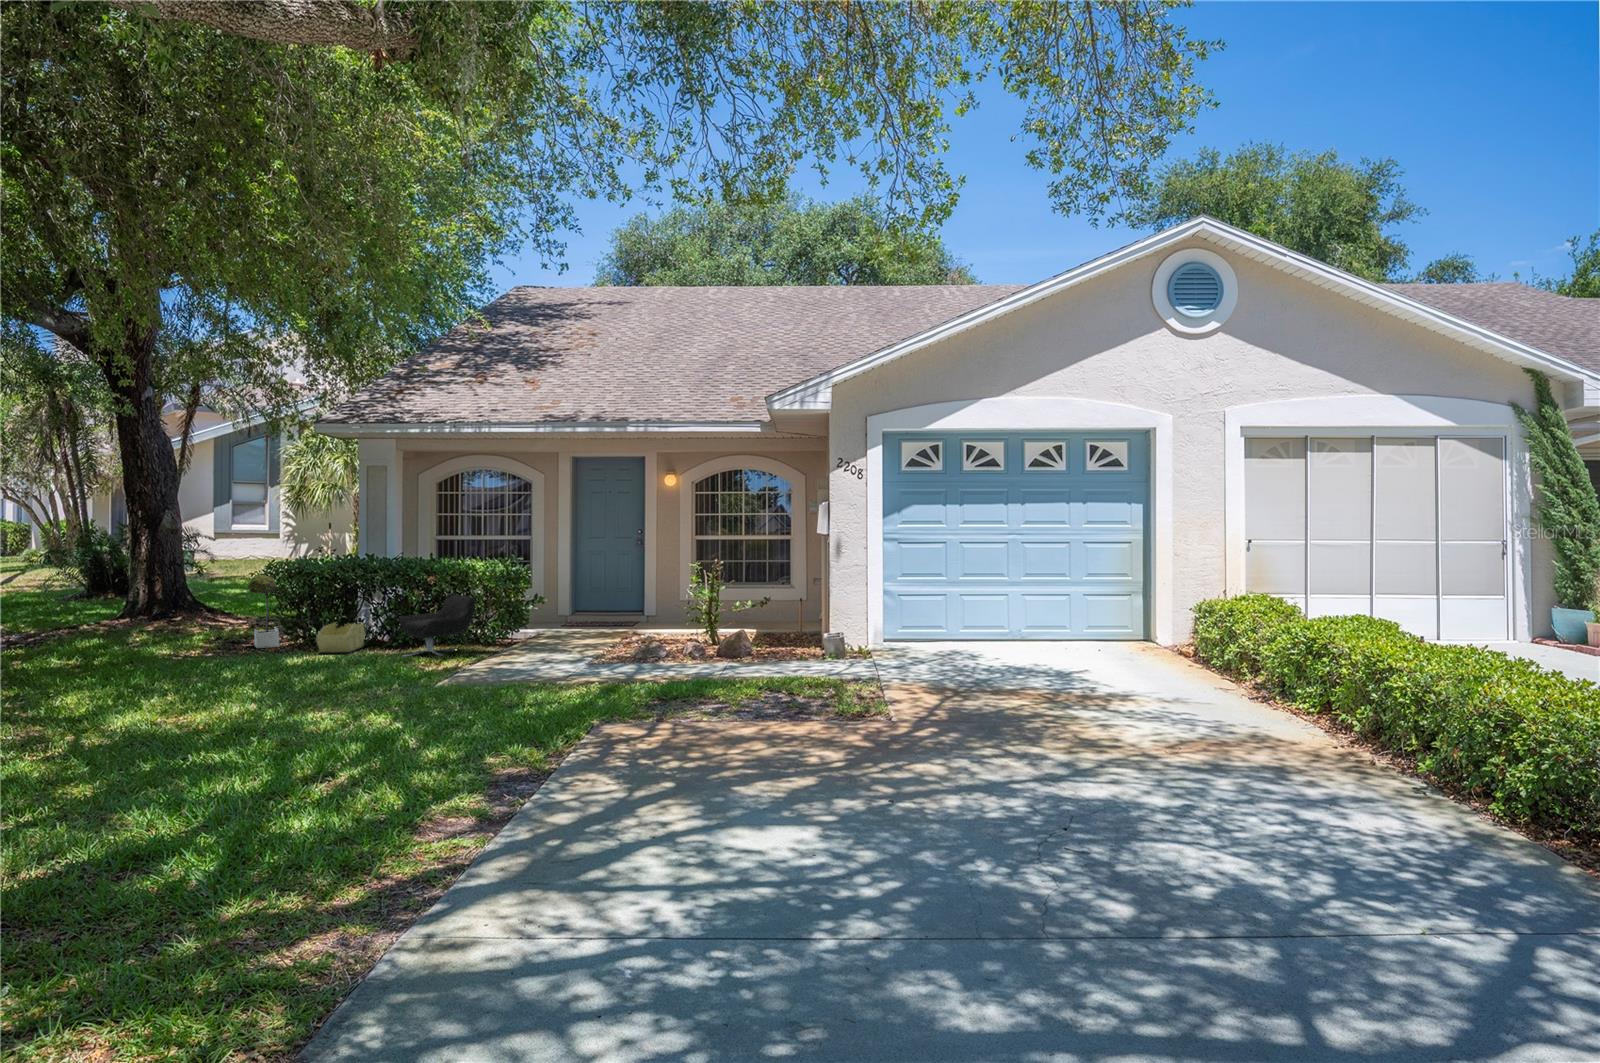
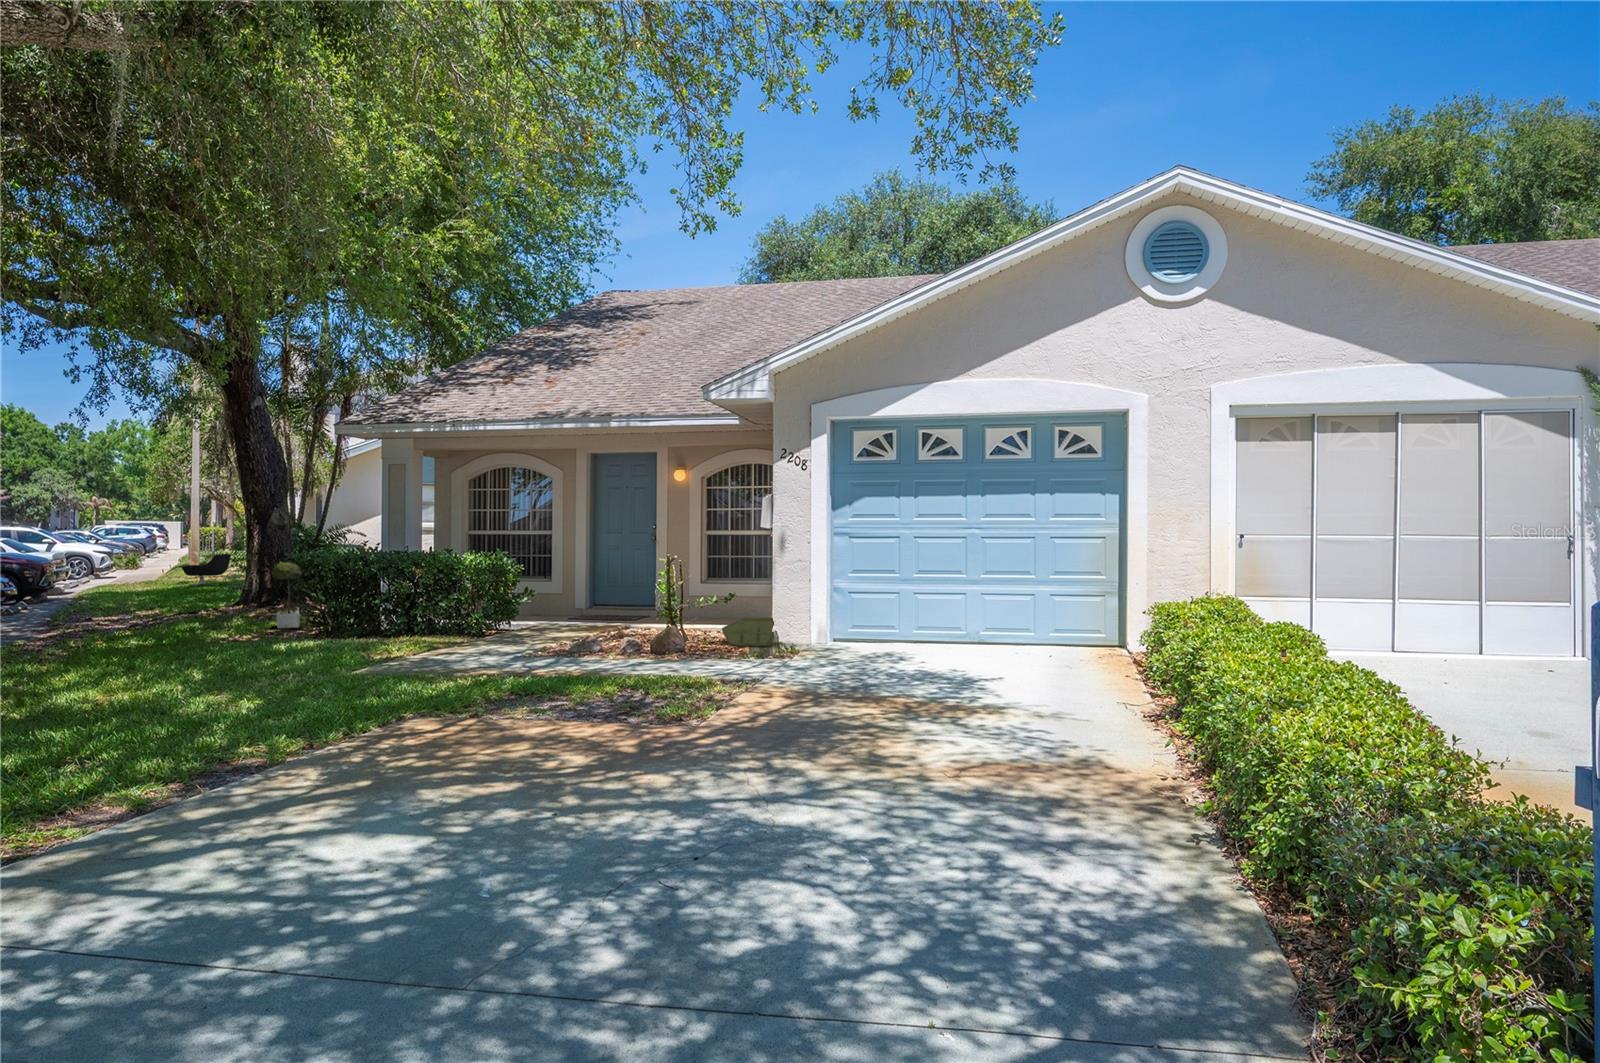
lounge chair: present [399,595,476,656] -> present [182,554,231,586]
storage bin: present [316,623,365,652] -> present [722,618,774,646]

